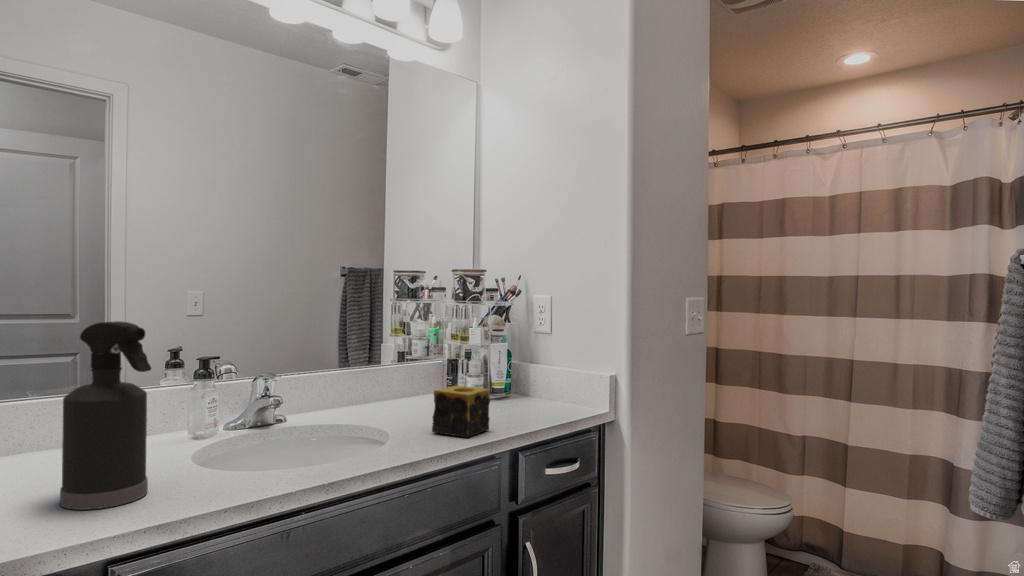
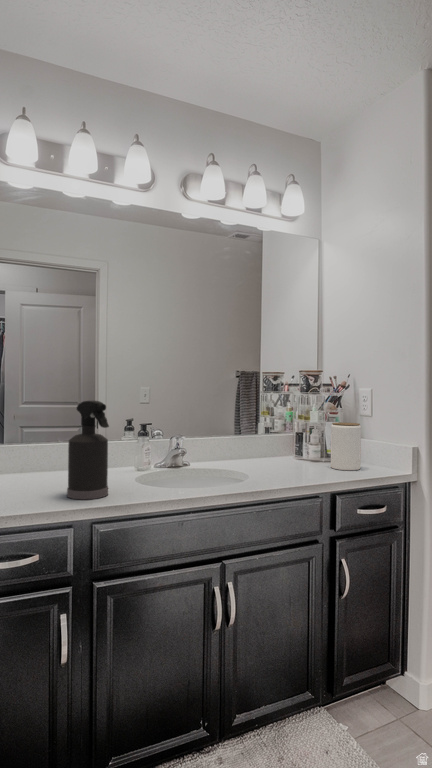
jar: none [501,344,543,412] -> present [331,422,361,470]
candle: present [432,386,490,437] -> none [276,448,315,482]

